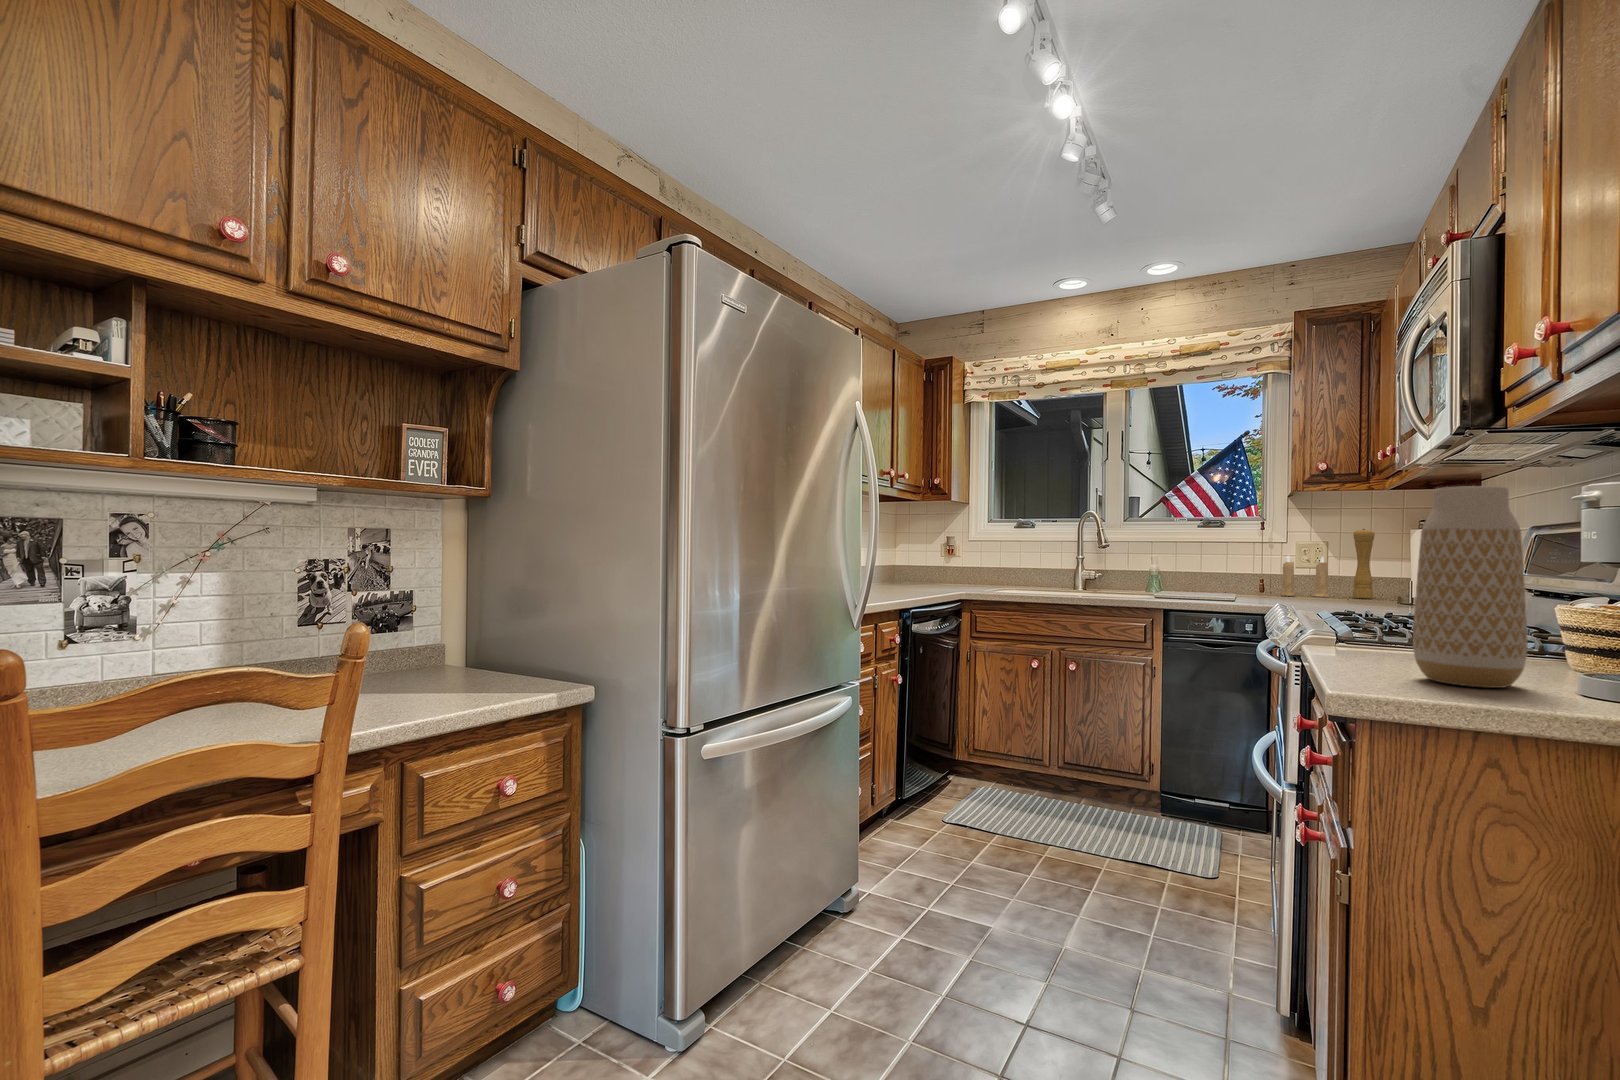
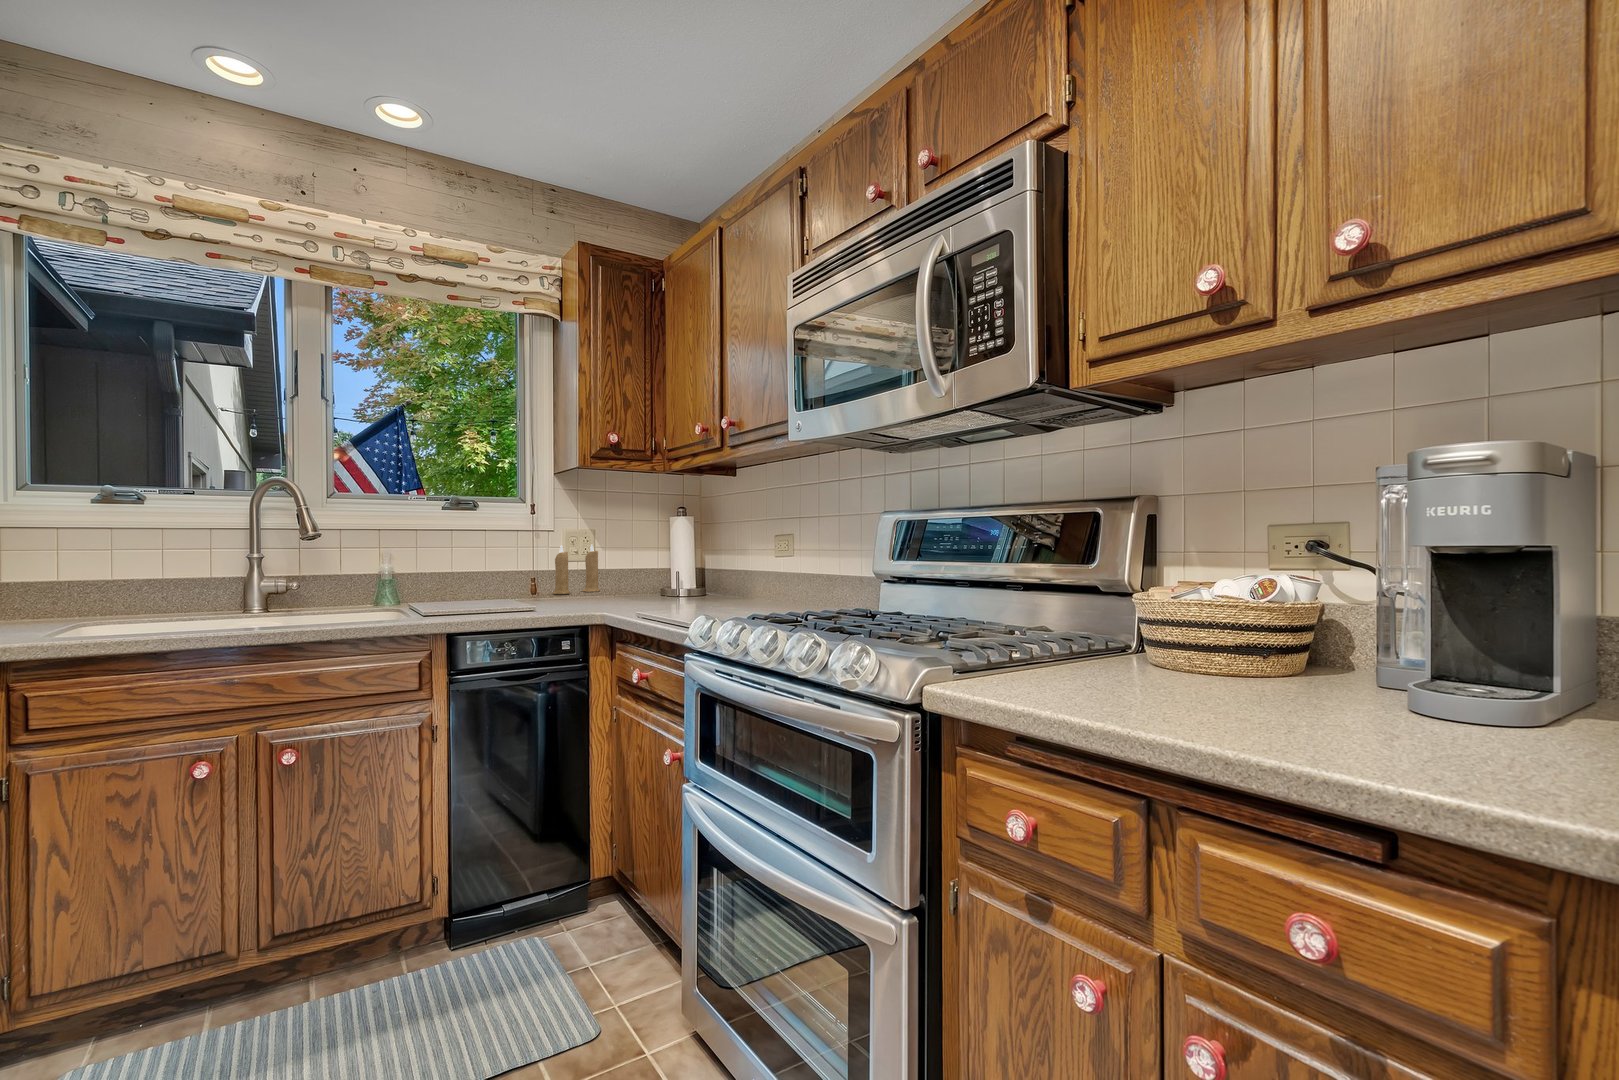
vase: present [1413,486,1527,688] -> none [1377,451,1558,776]
pepper mill: present [1353,529,1375,598] -> none [623,513,643,590]

